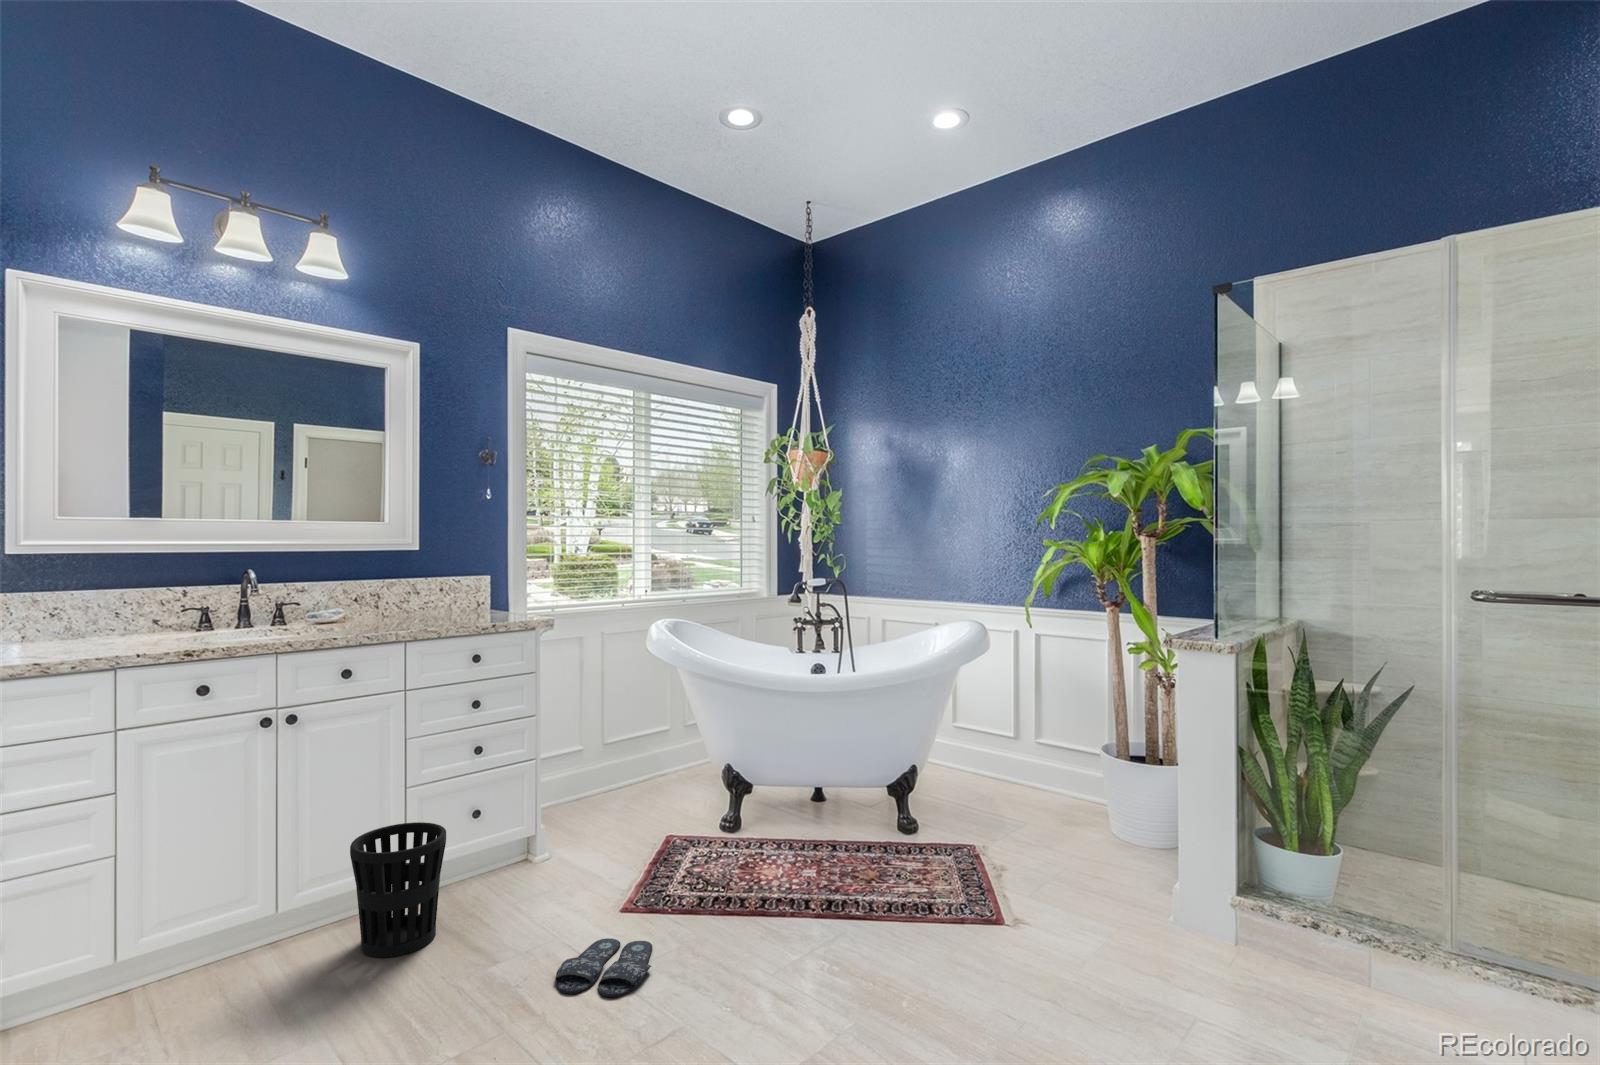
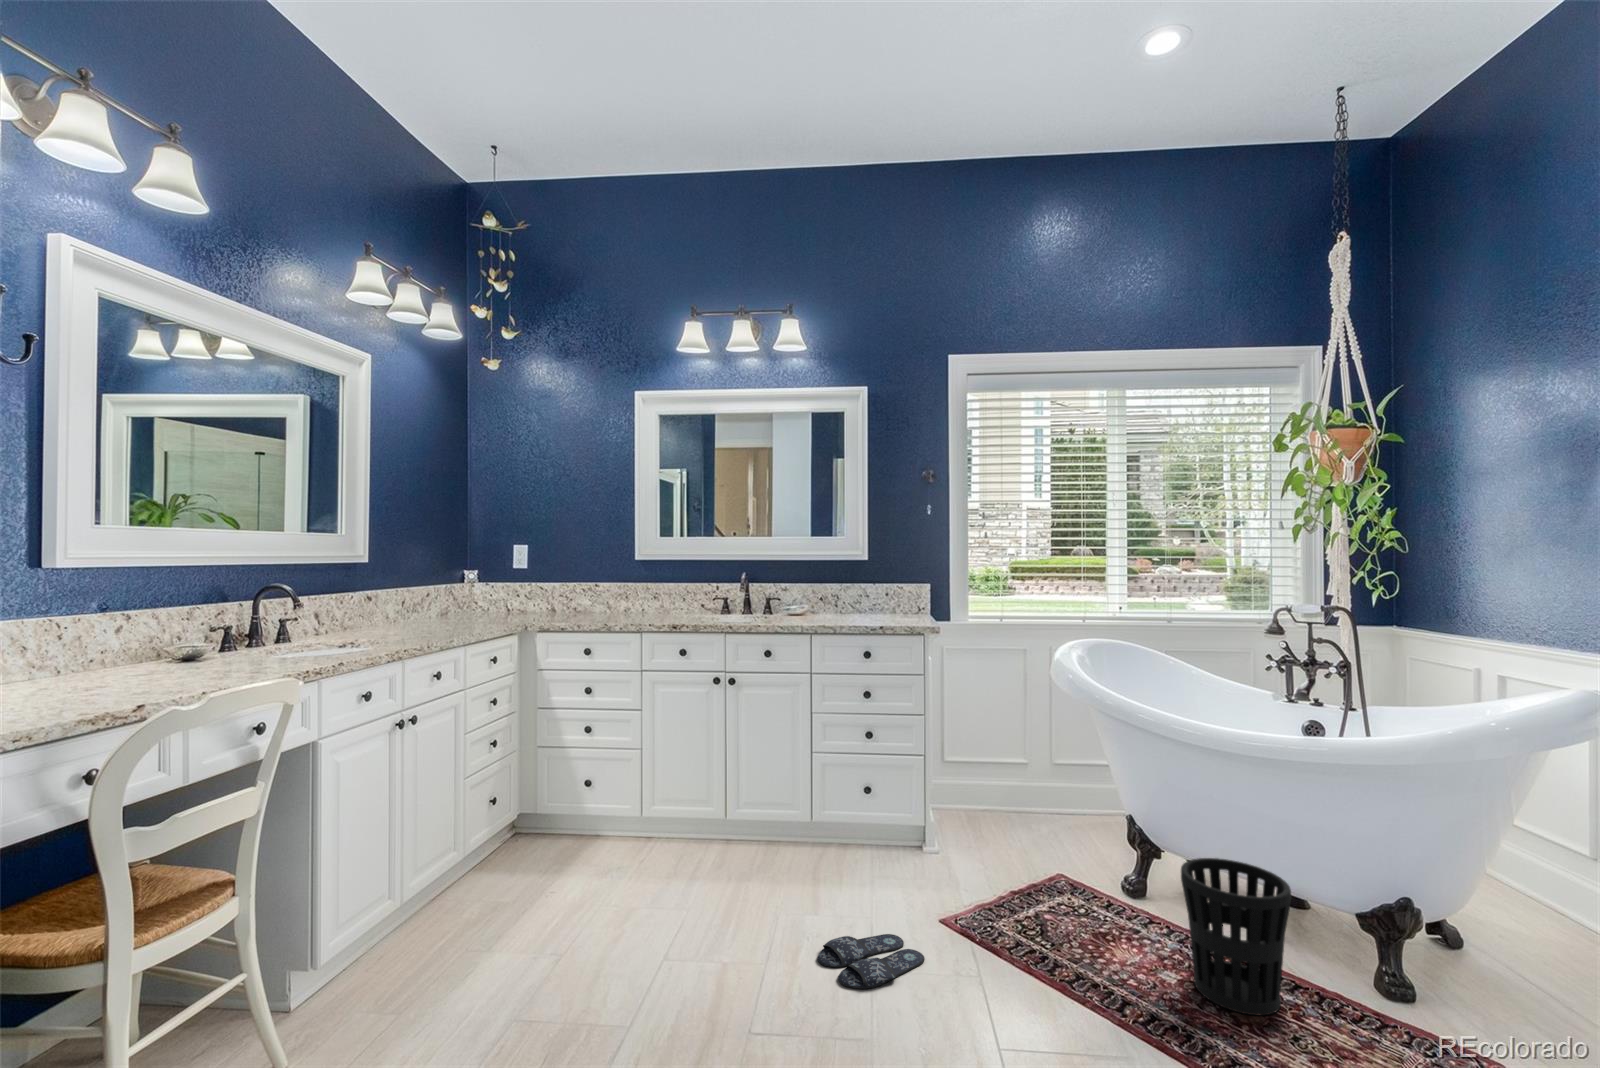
wastebasket: present [350,822,446,958] -> present [1181,858,1291,1015]

